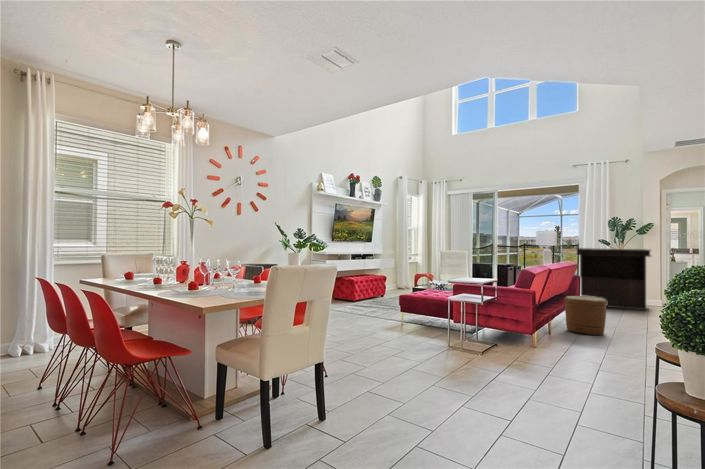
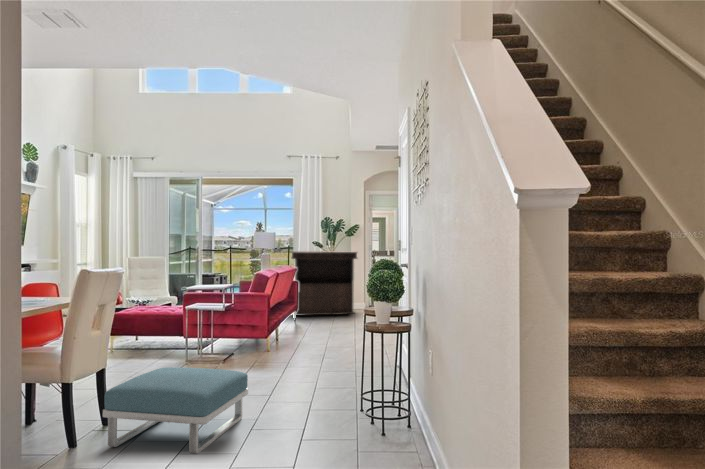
woven basket: present [565,296,607,336] -> none [284,304,323,344]
footstool: none [385,340,512,429] -> present [103,367,248,454]

